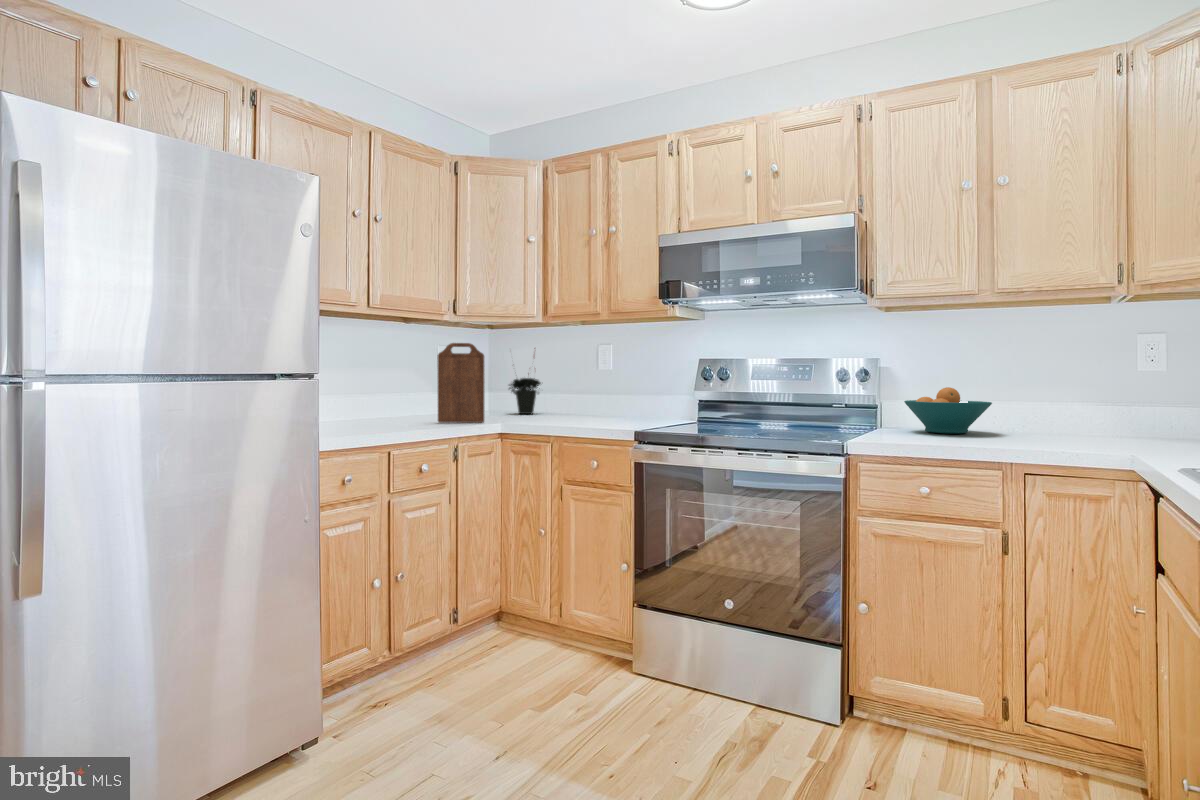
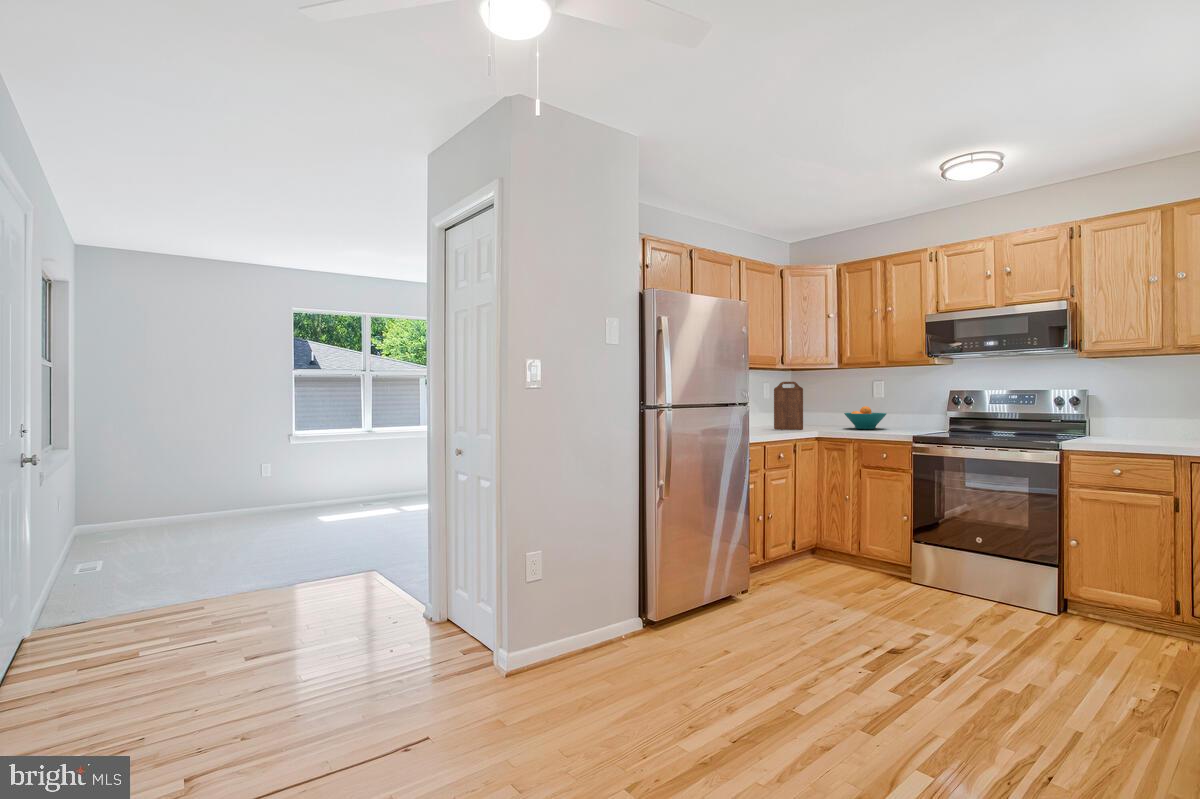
potted plant: present [509,378,541,414] -> none [807,381,832,425]
fruit bowl: present [904,387,992,434] -> present [844,406,886,429]

